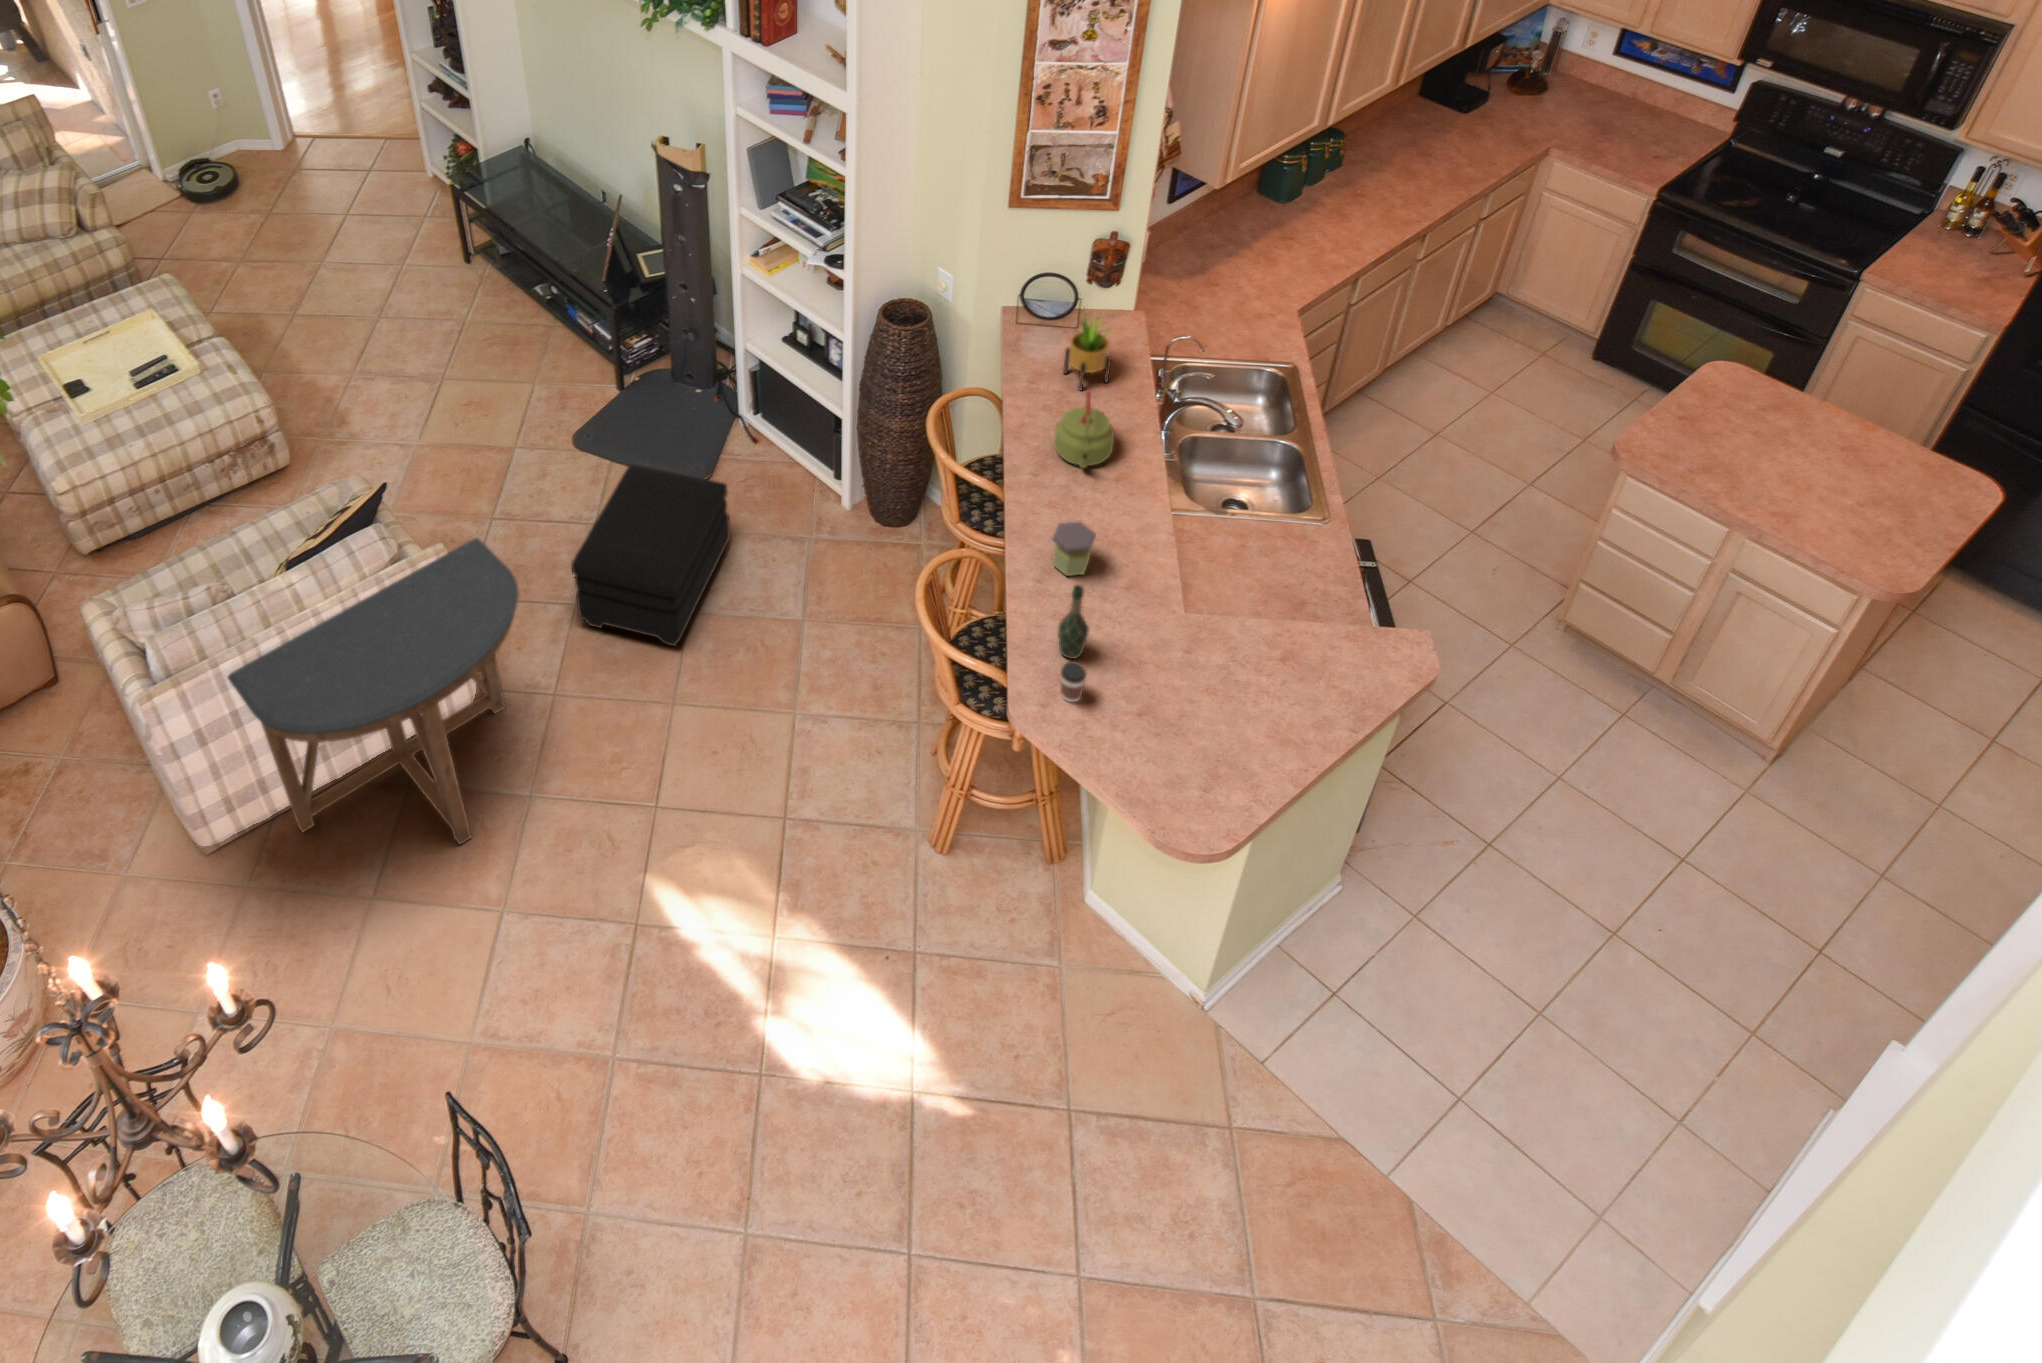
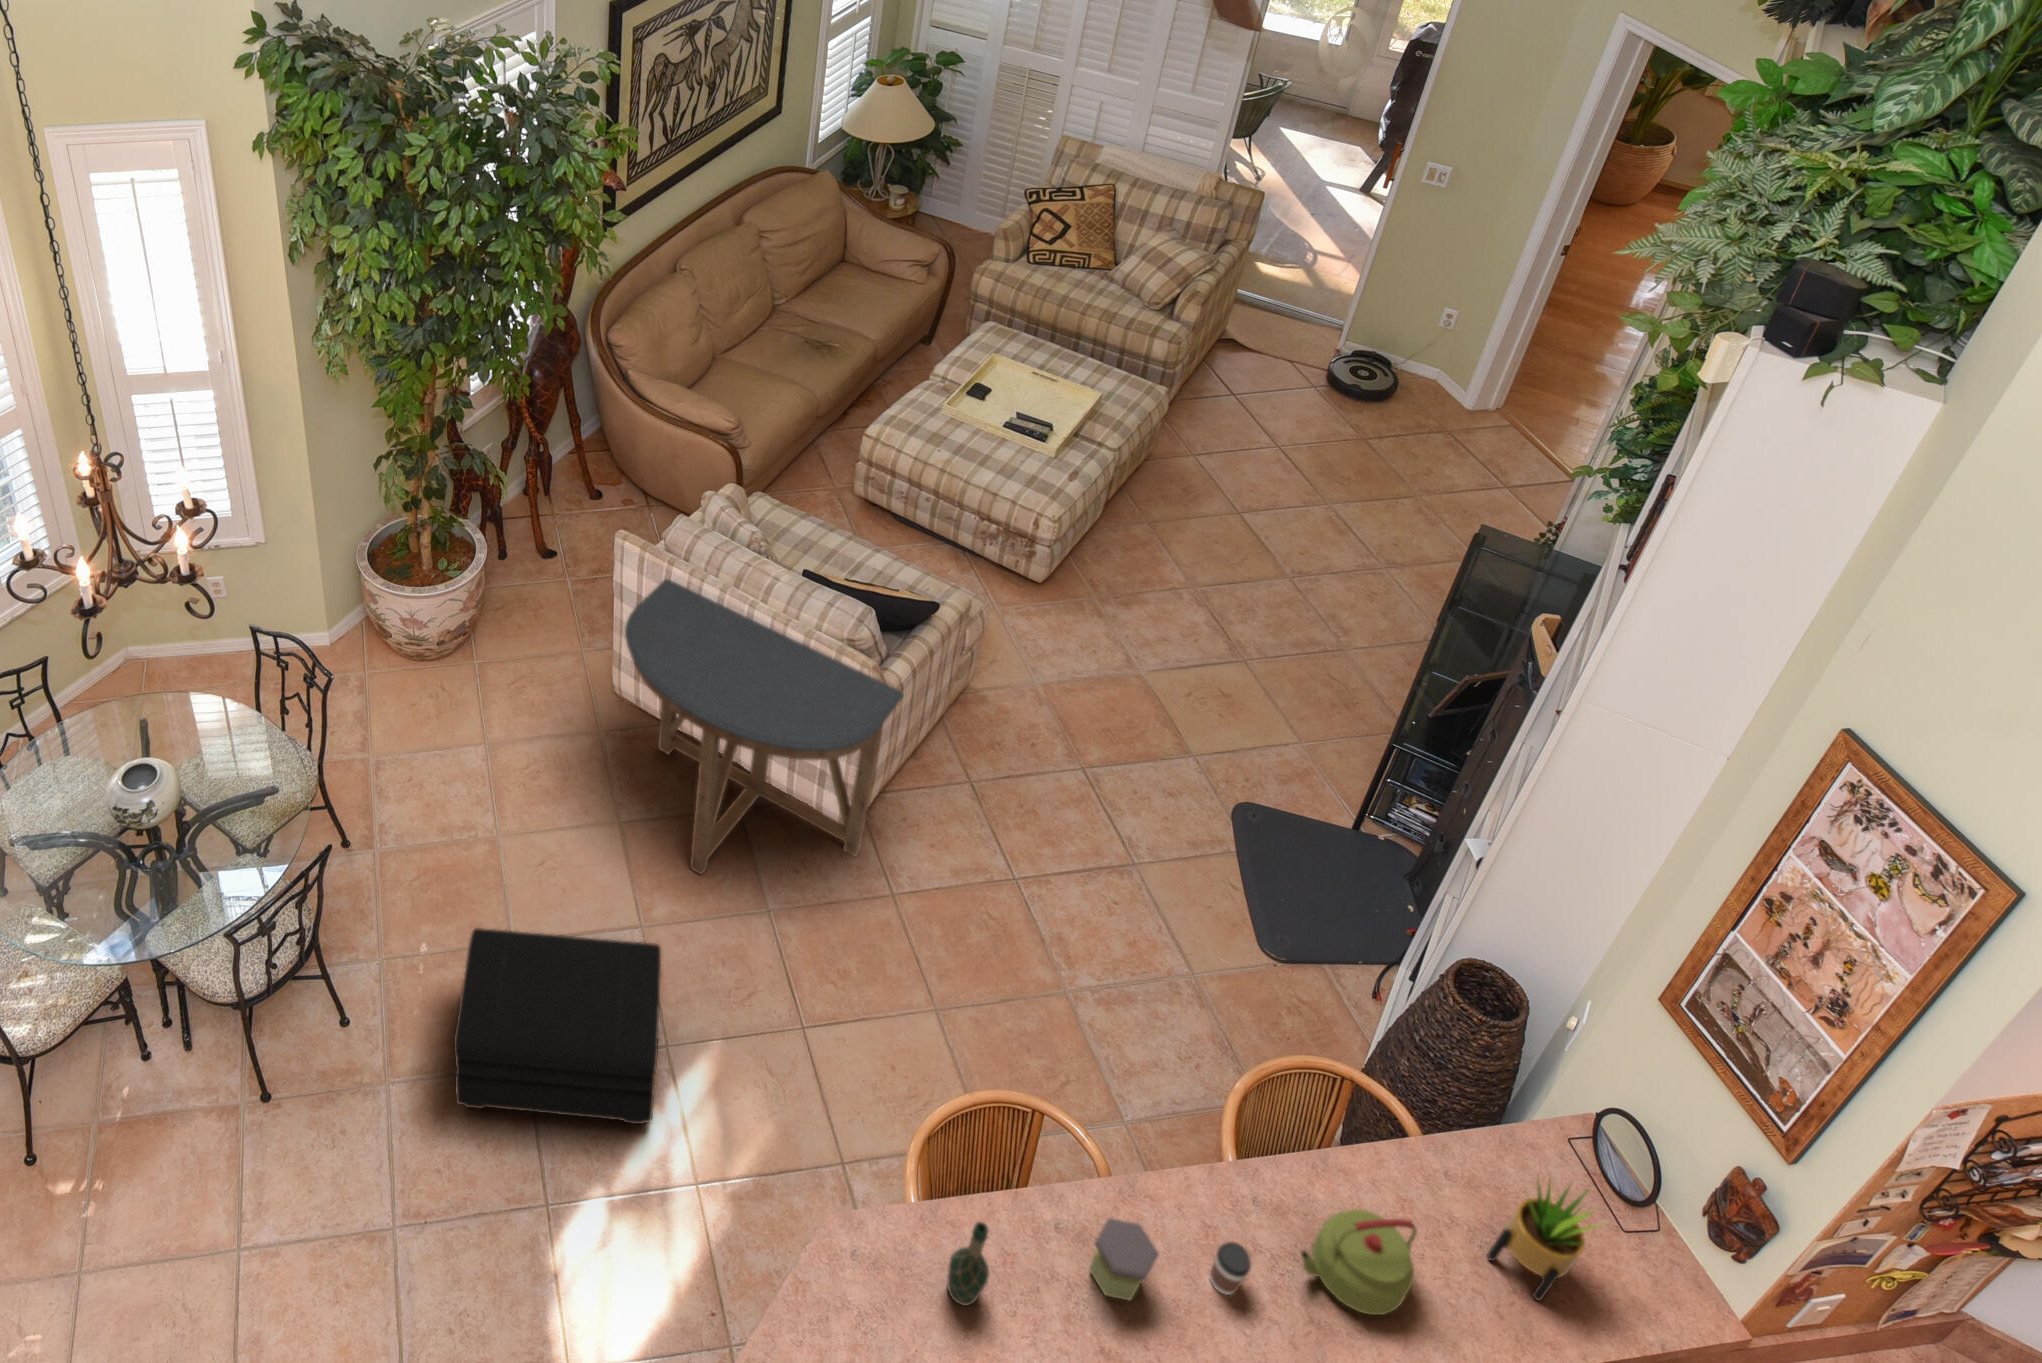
ottoman: present [571,465,730,646] -> present [454,928,661,1124]
coffee cup: present [1060,661,1086,702] -> present [1210,1242,1251,1295]

